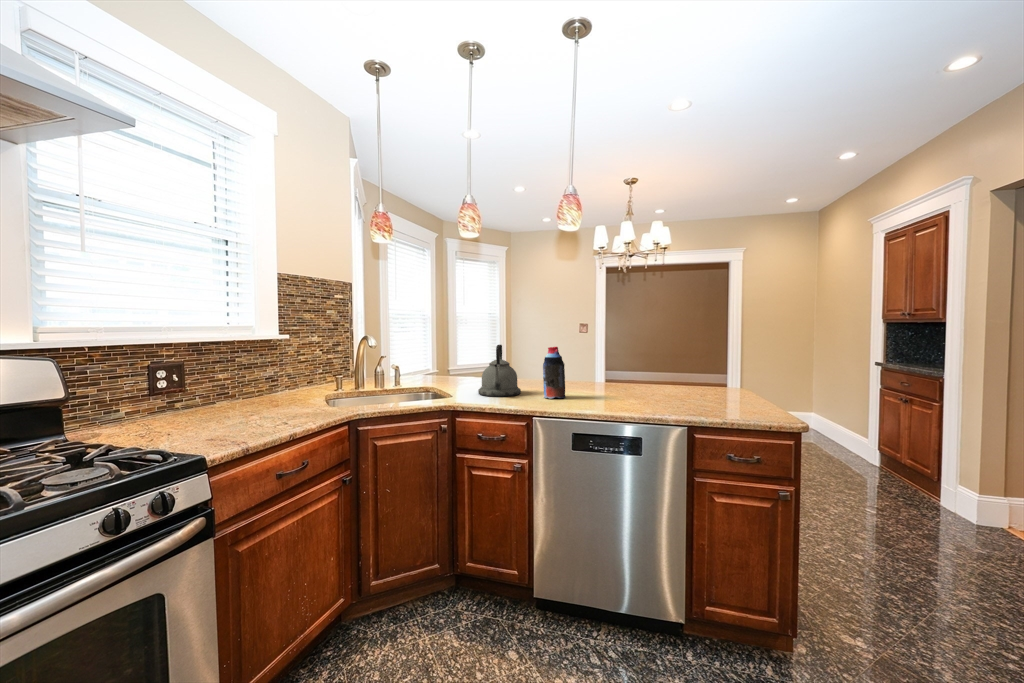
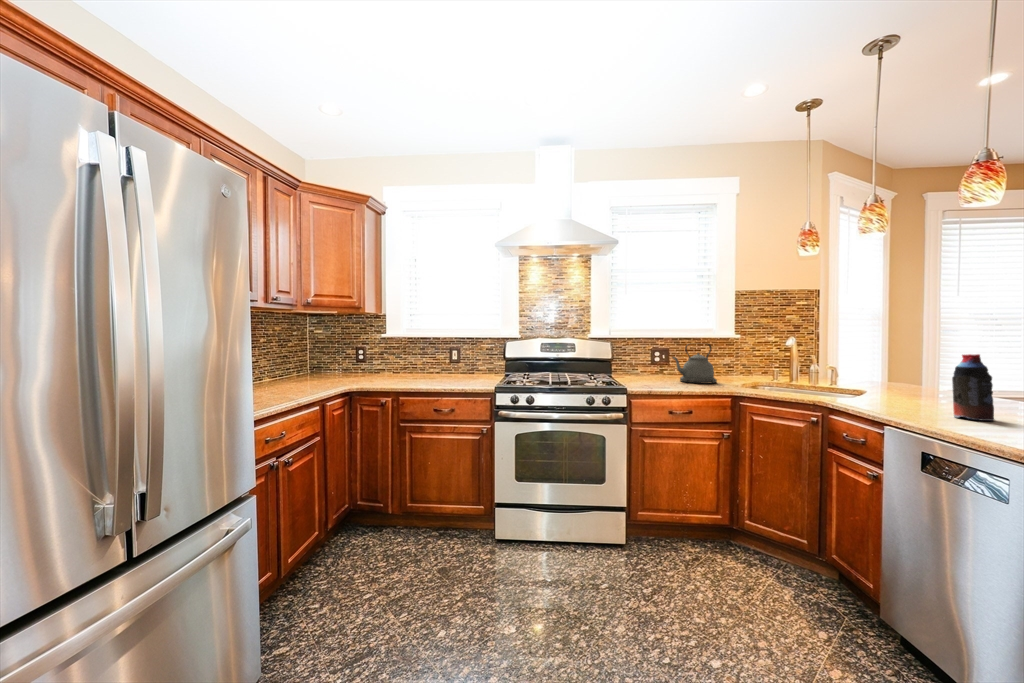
kettle: present [478,345,521,397] -> present [672,344,717,384]

